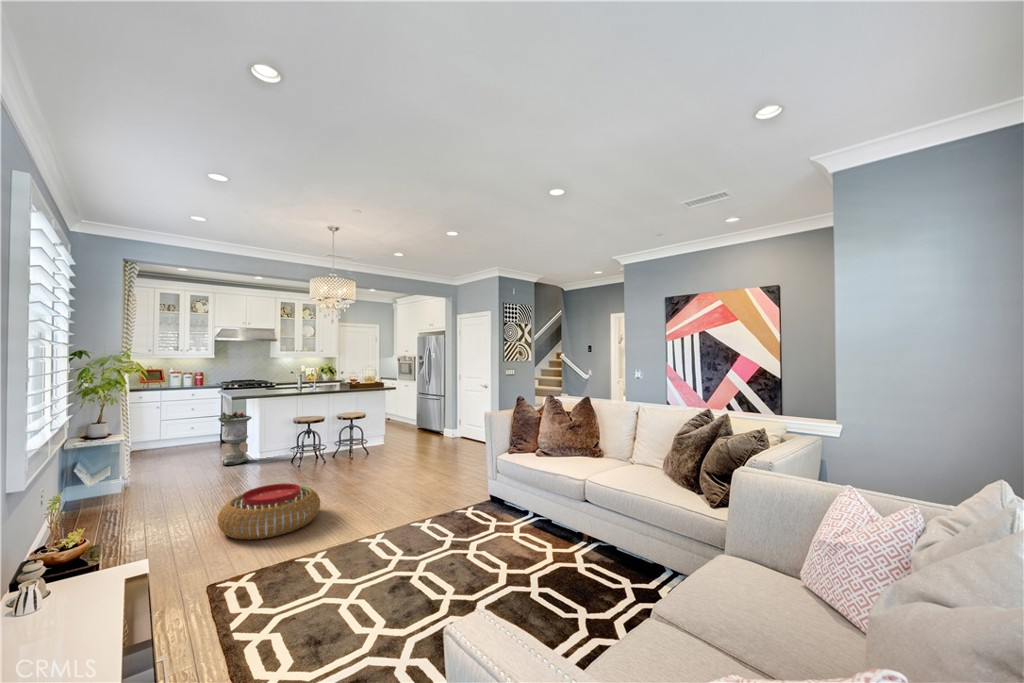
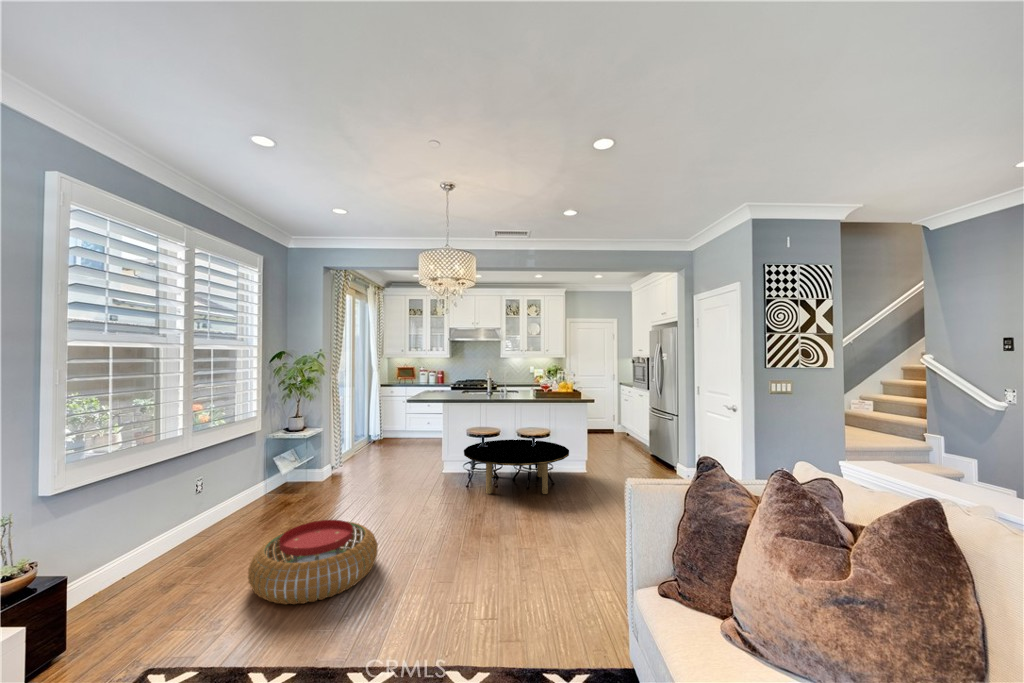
planter: present [218,411,252,465] -> none [410,412,439,469]
coffee table: none [297,424,388,466] -> present [464,439,569,494]

